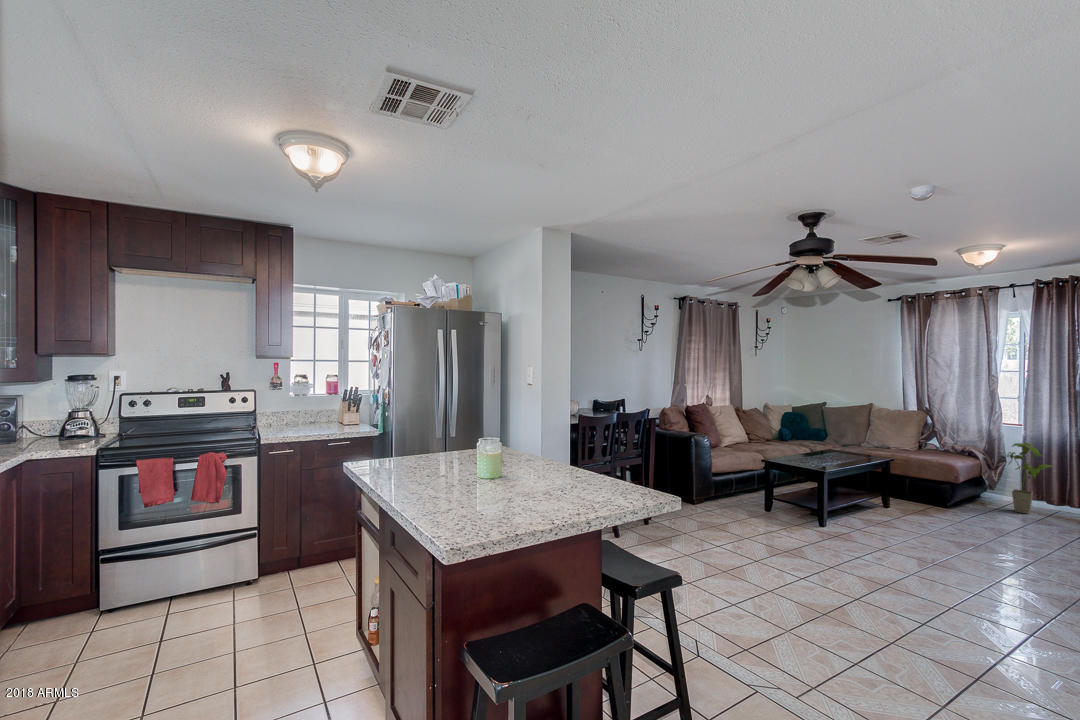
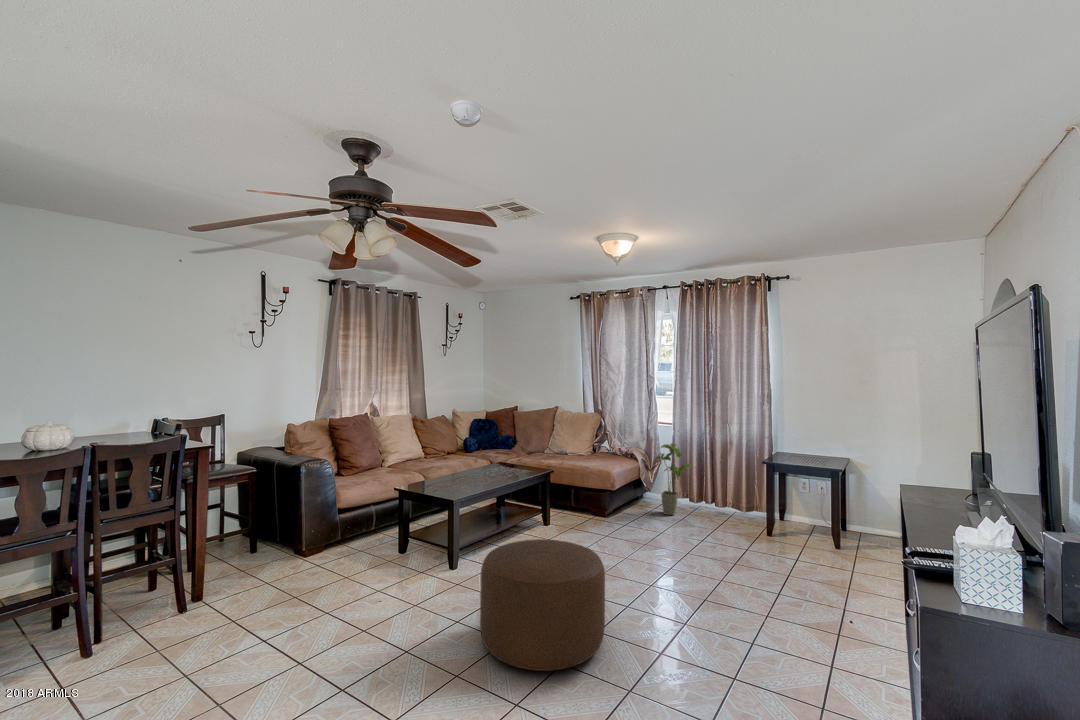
ottoman: none [881,504,1003,596] -> present [480,539,605,671]

